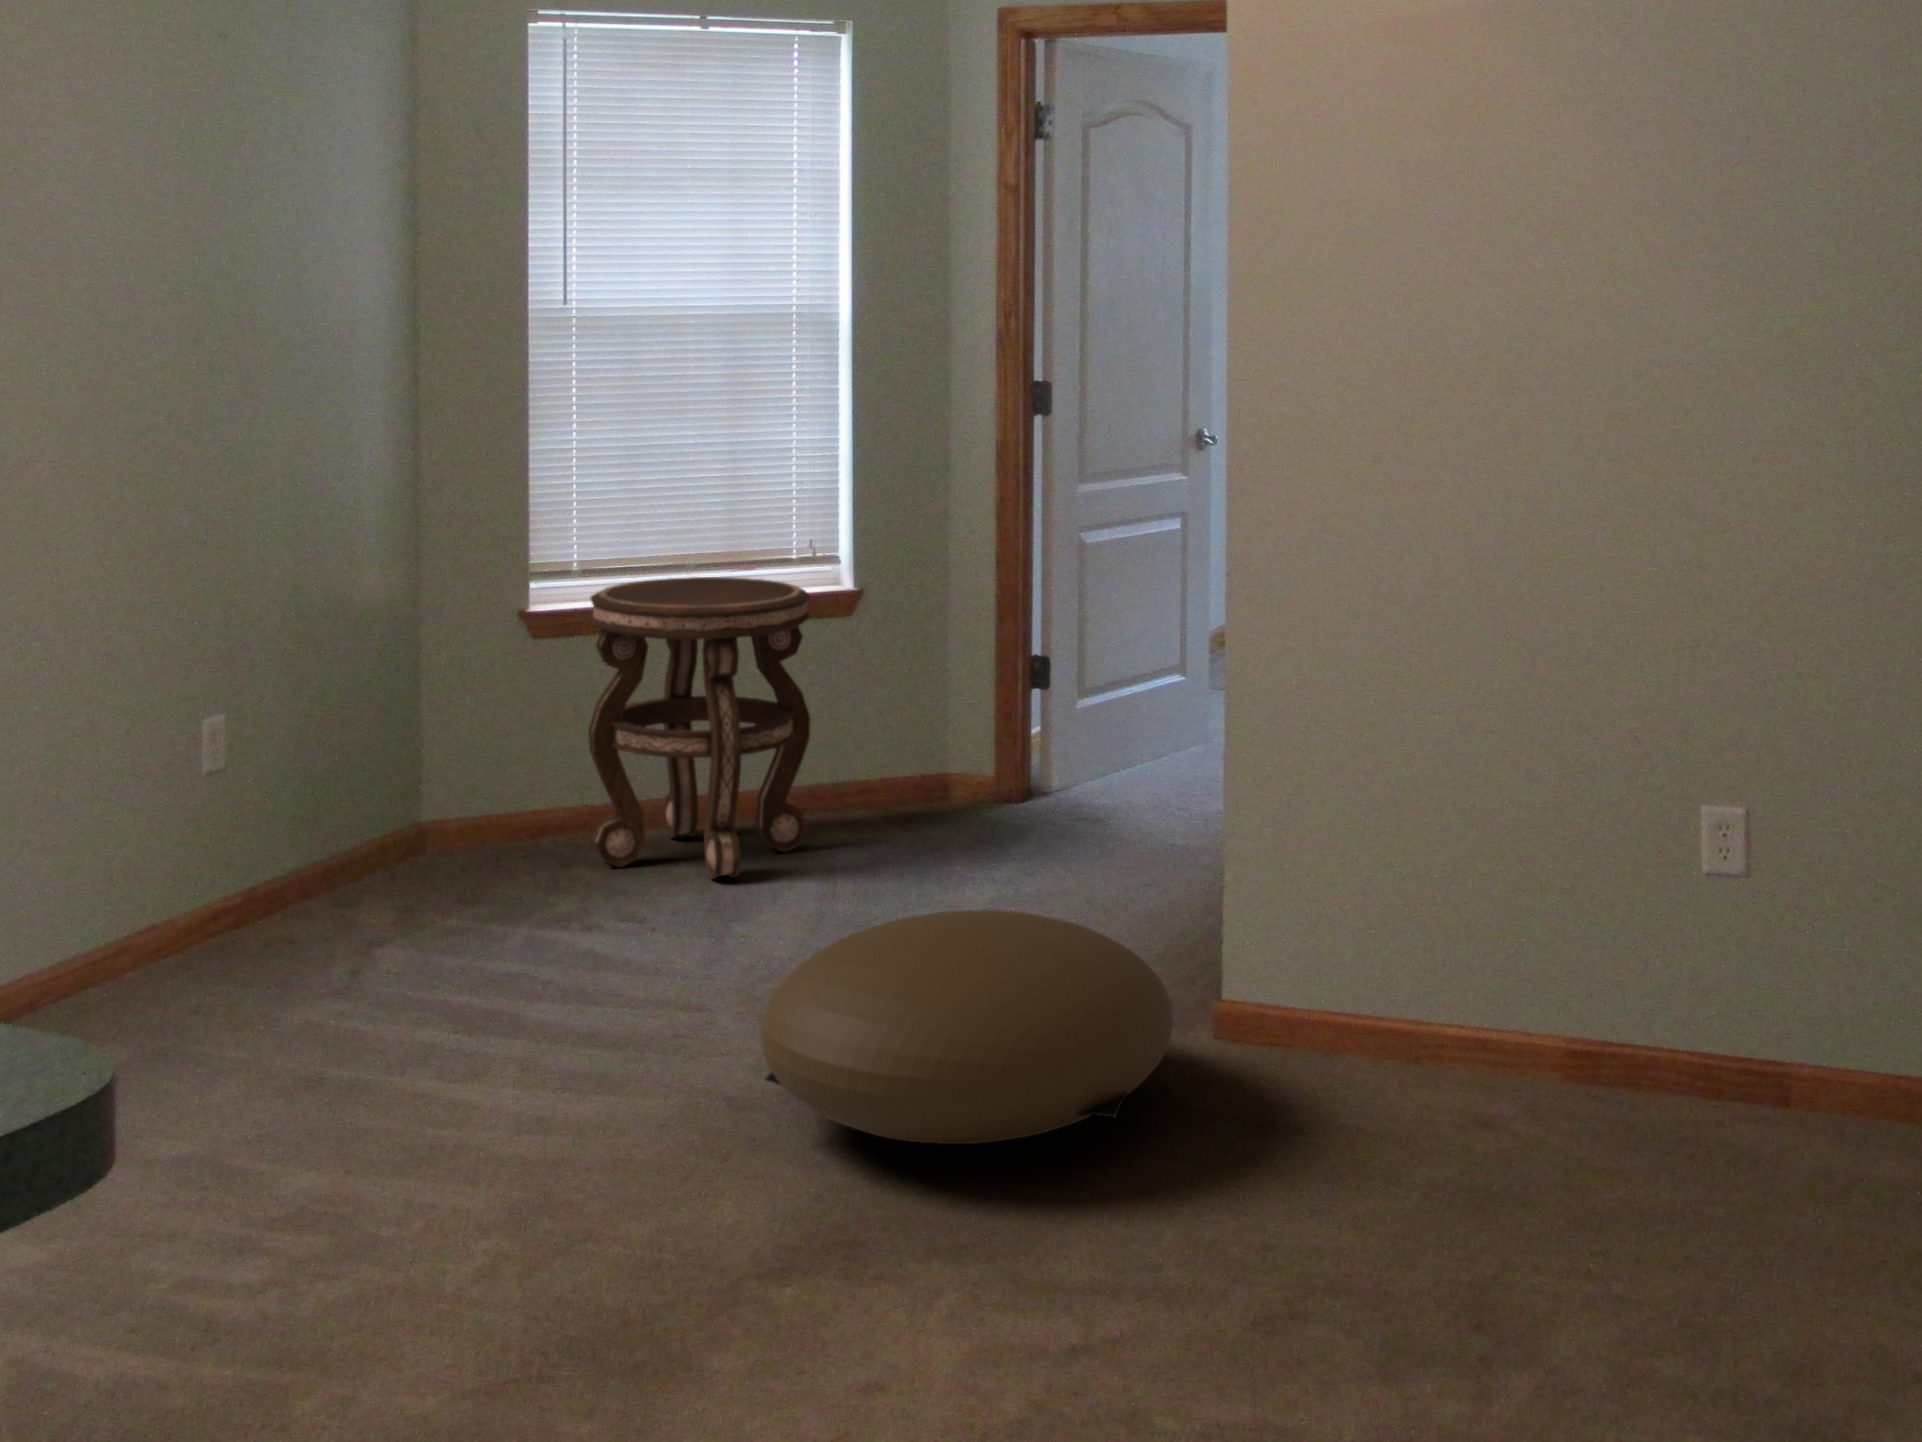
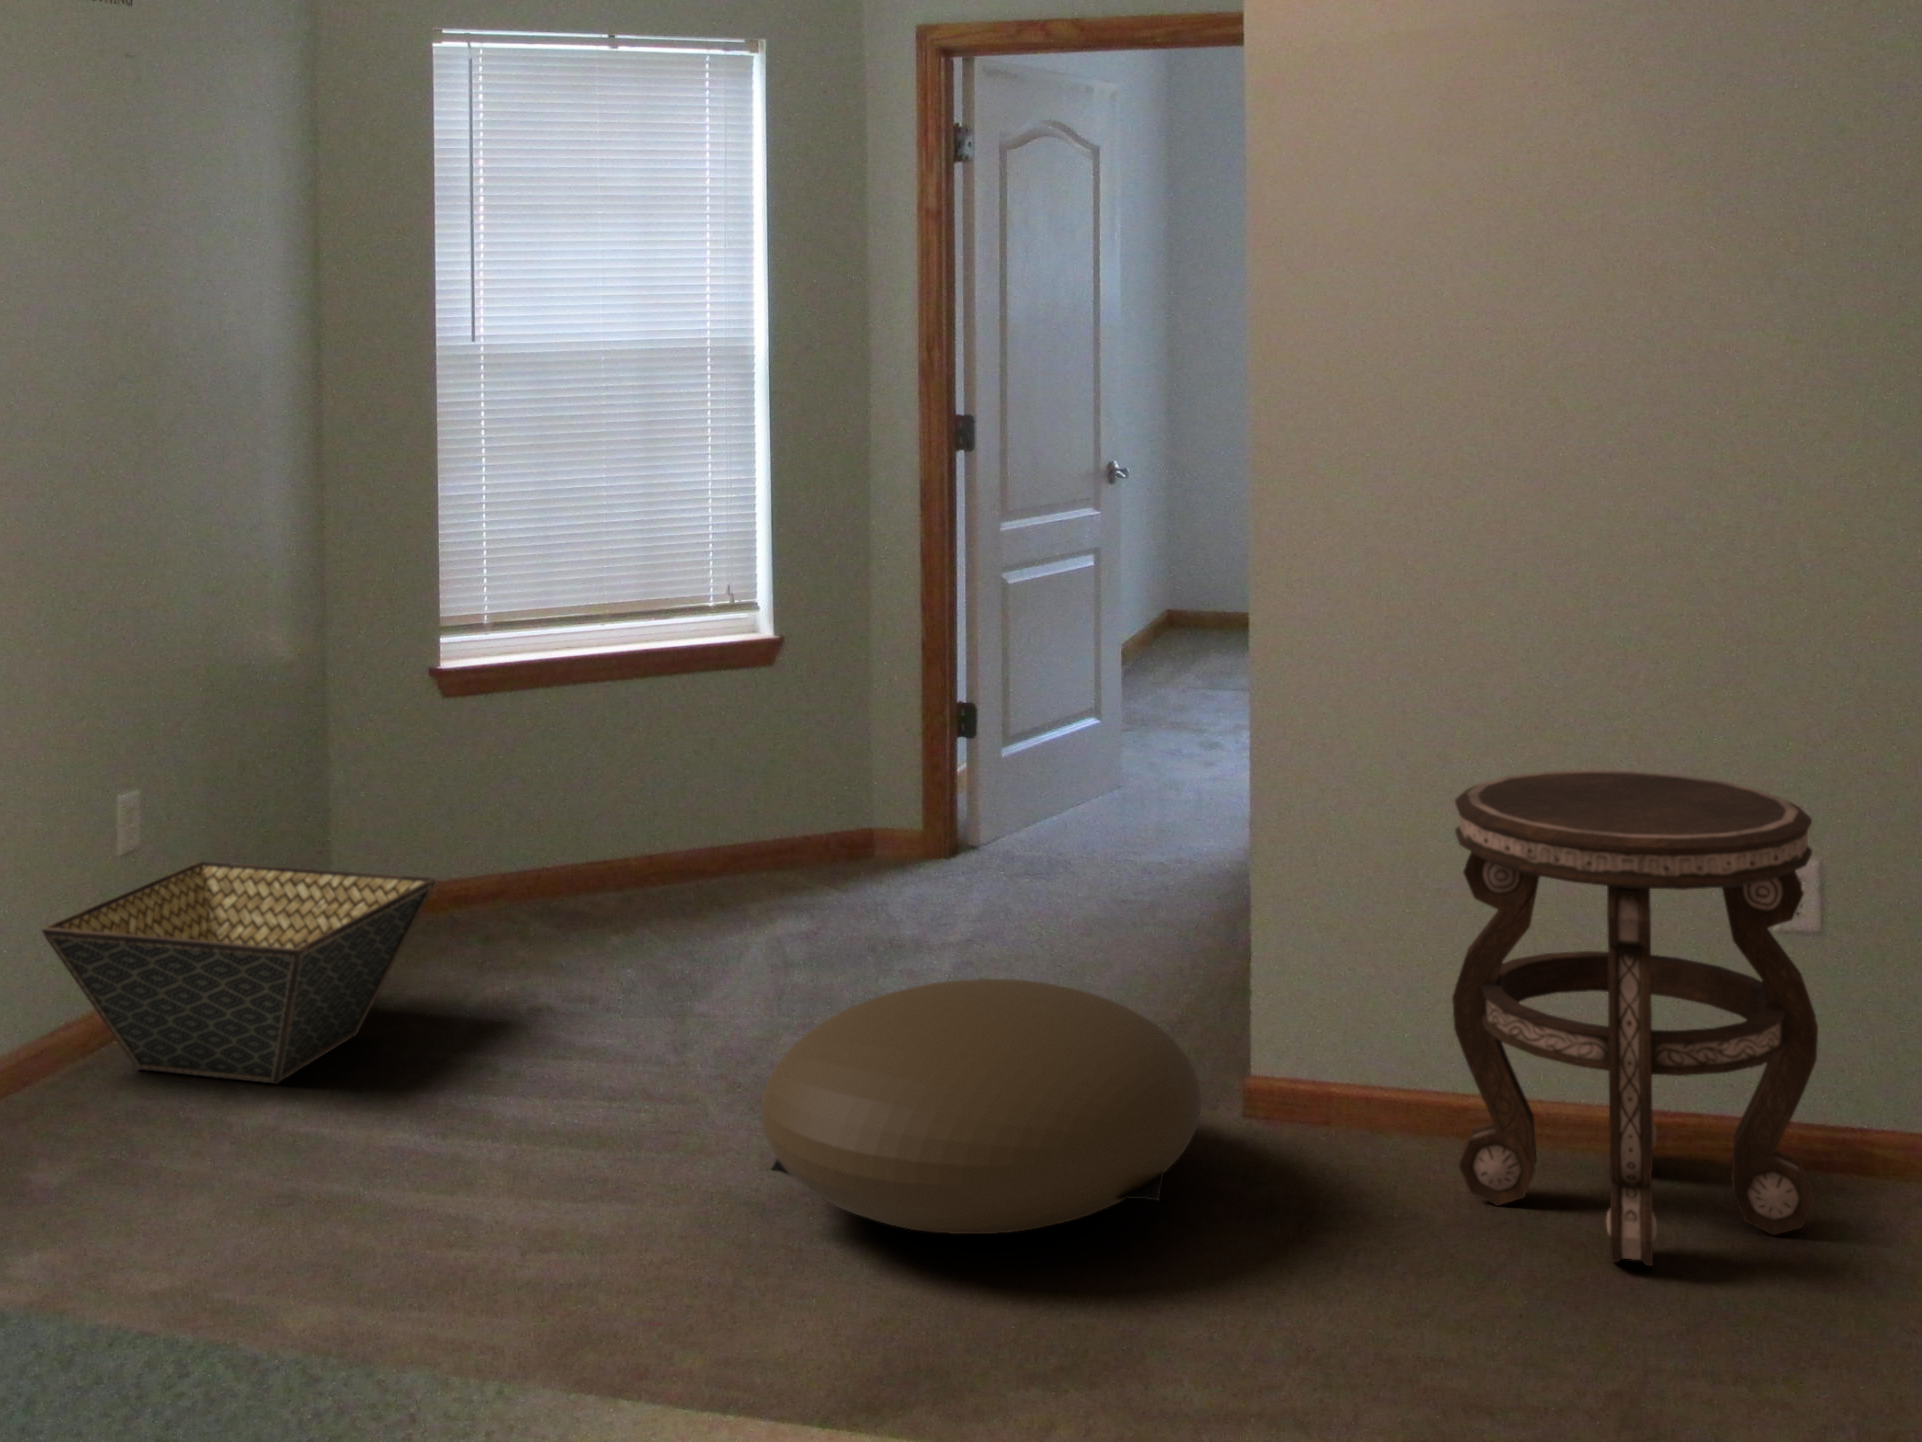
side table: present [588,577,811,879] -> present [1452,770,1818,1266]
basket: none [128,785,502,992] -> present [42,861,436,1084]

